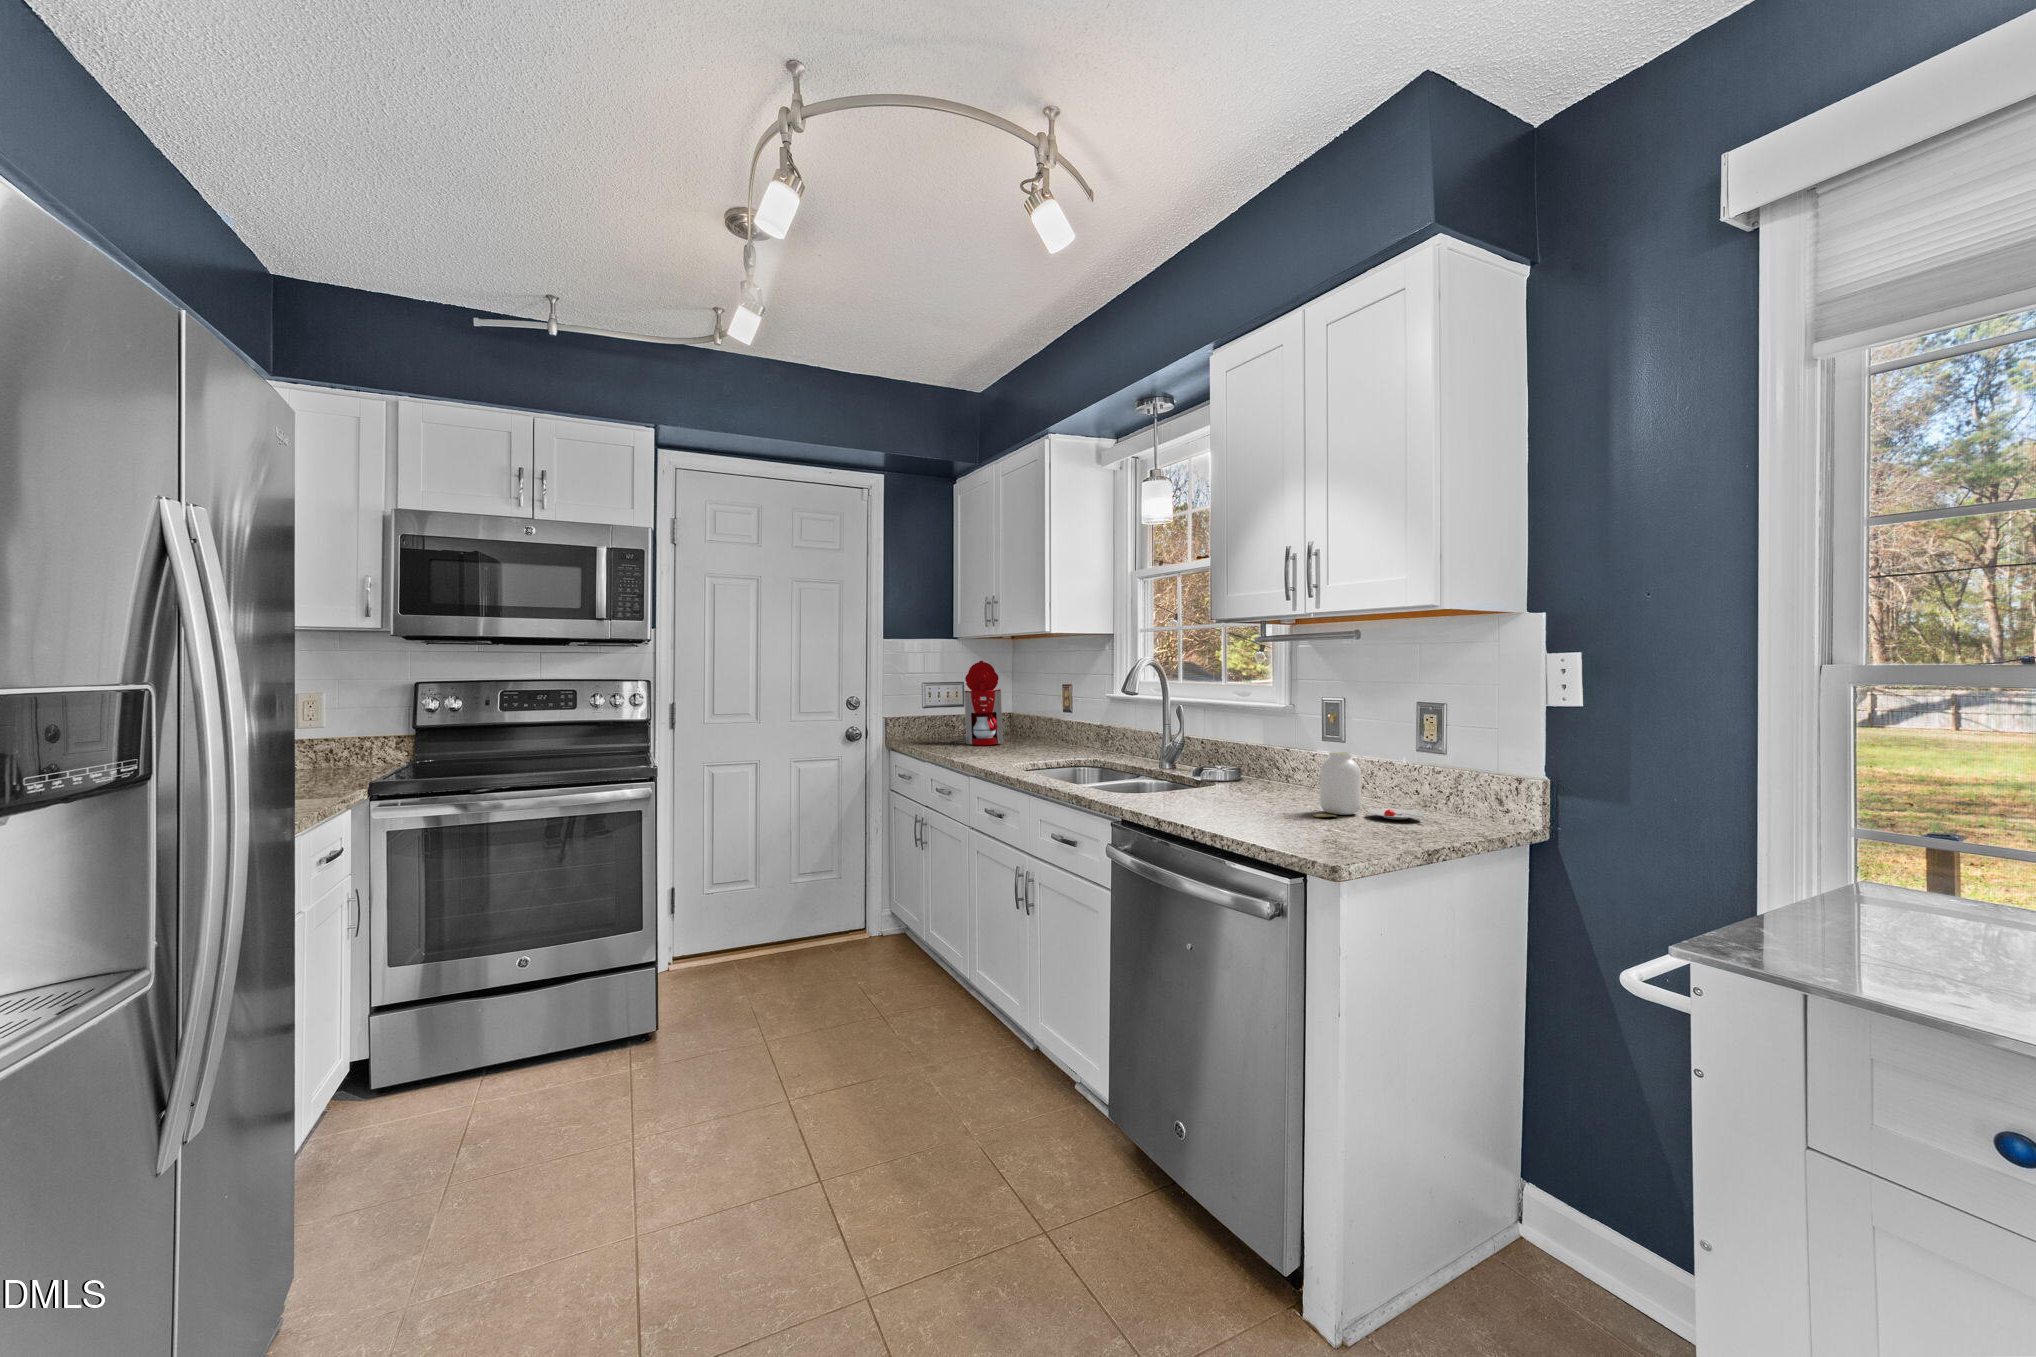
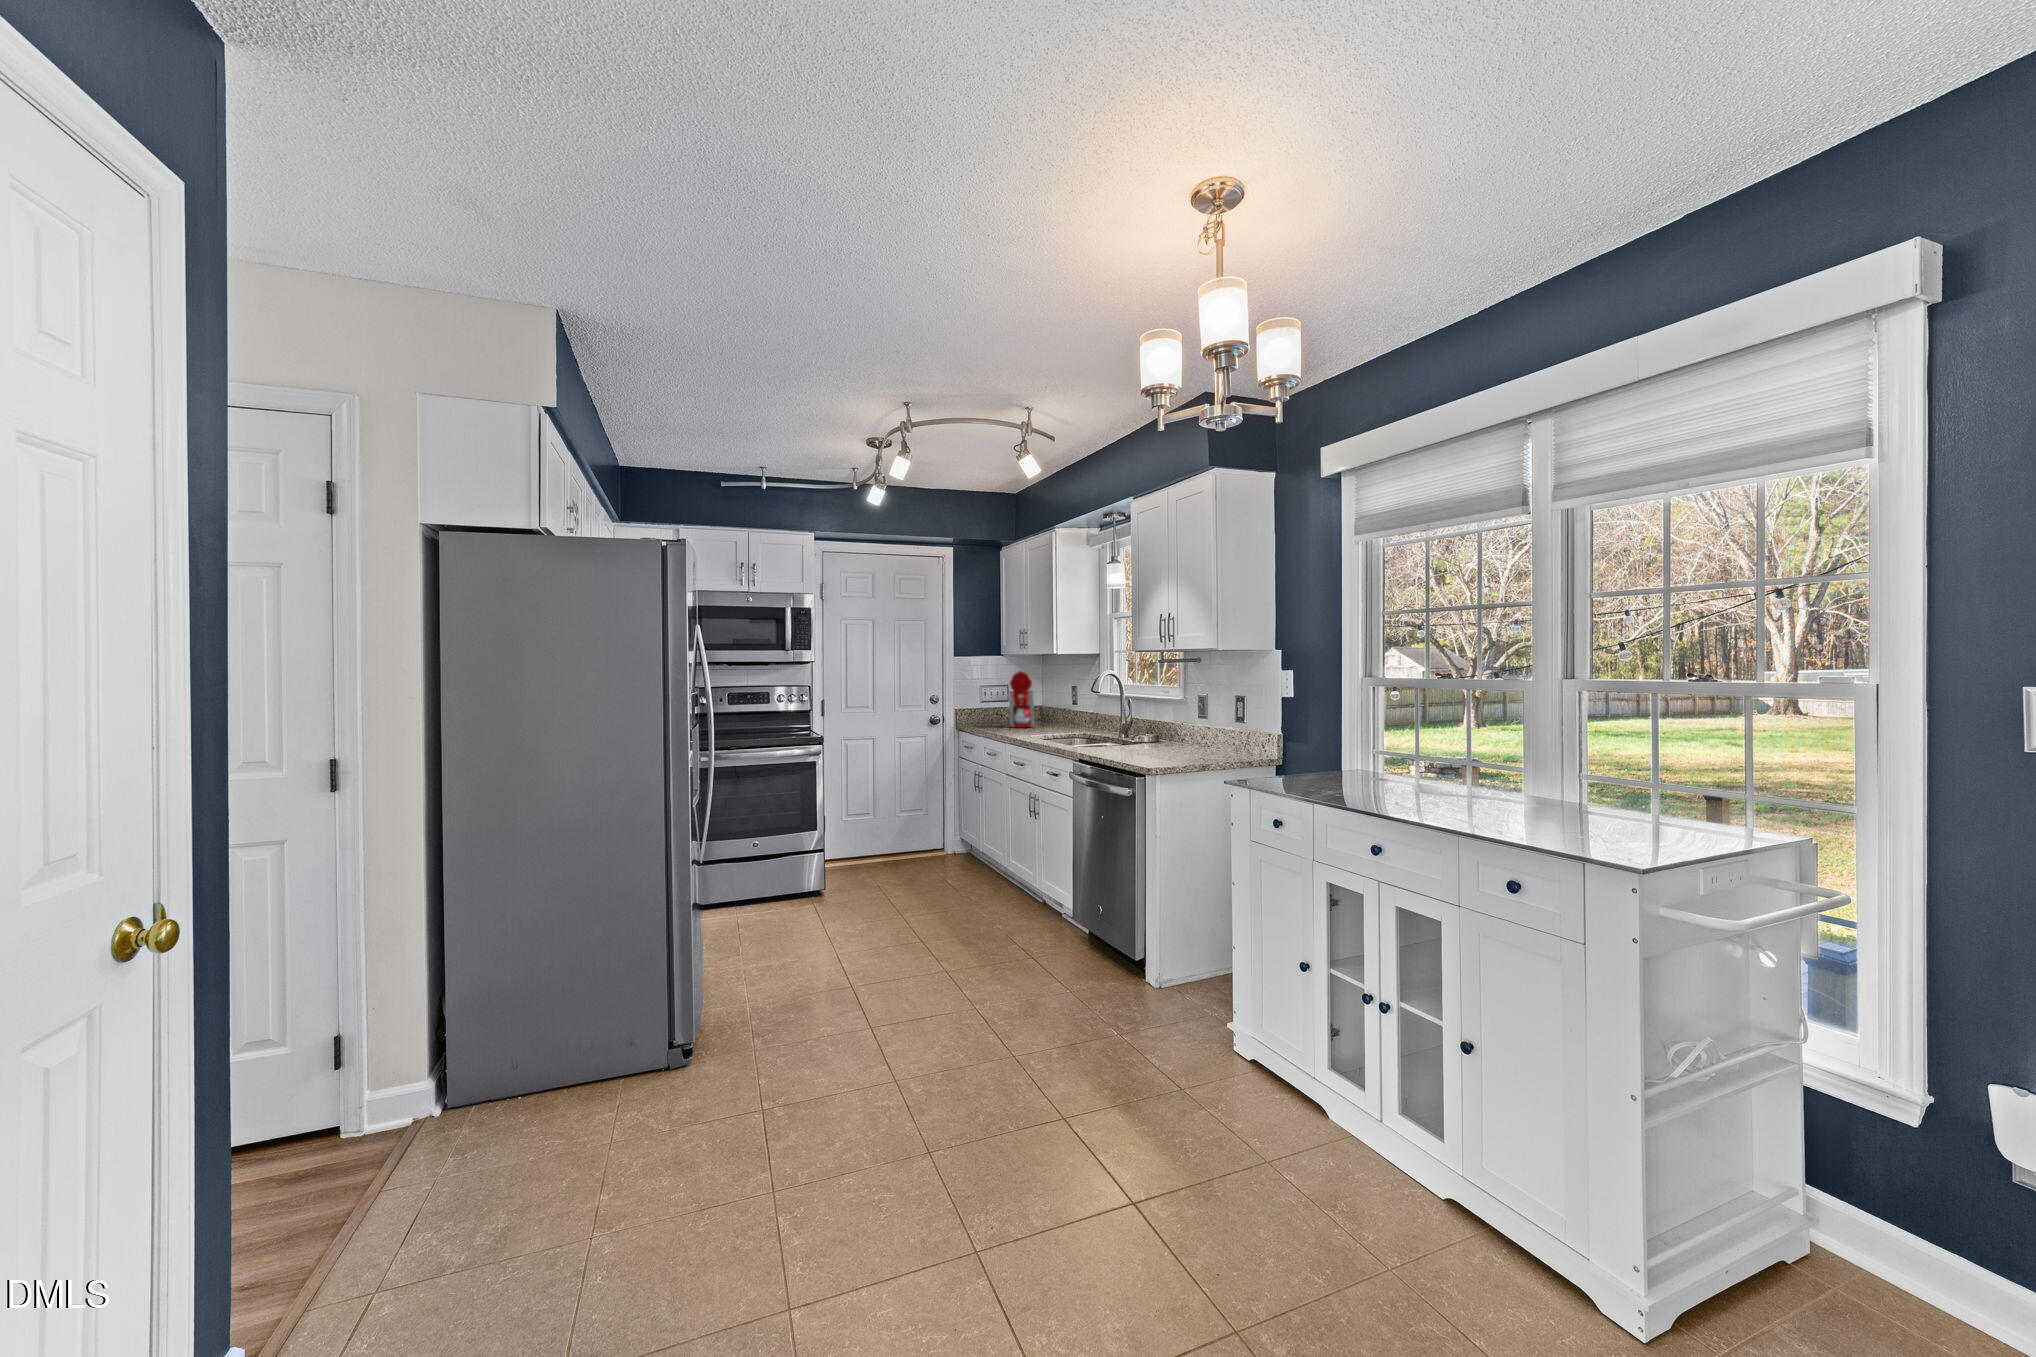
jar: present [1314,752,1423,819] -> none [1173,722,1227,755]

